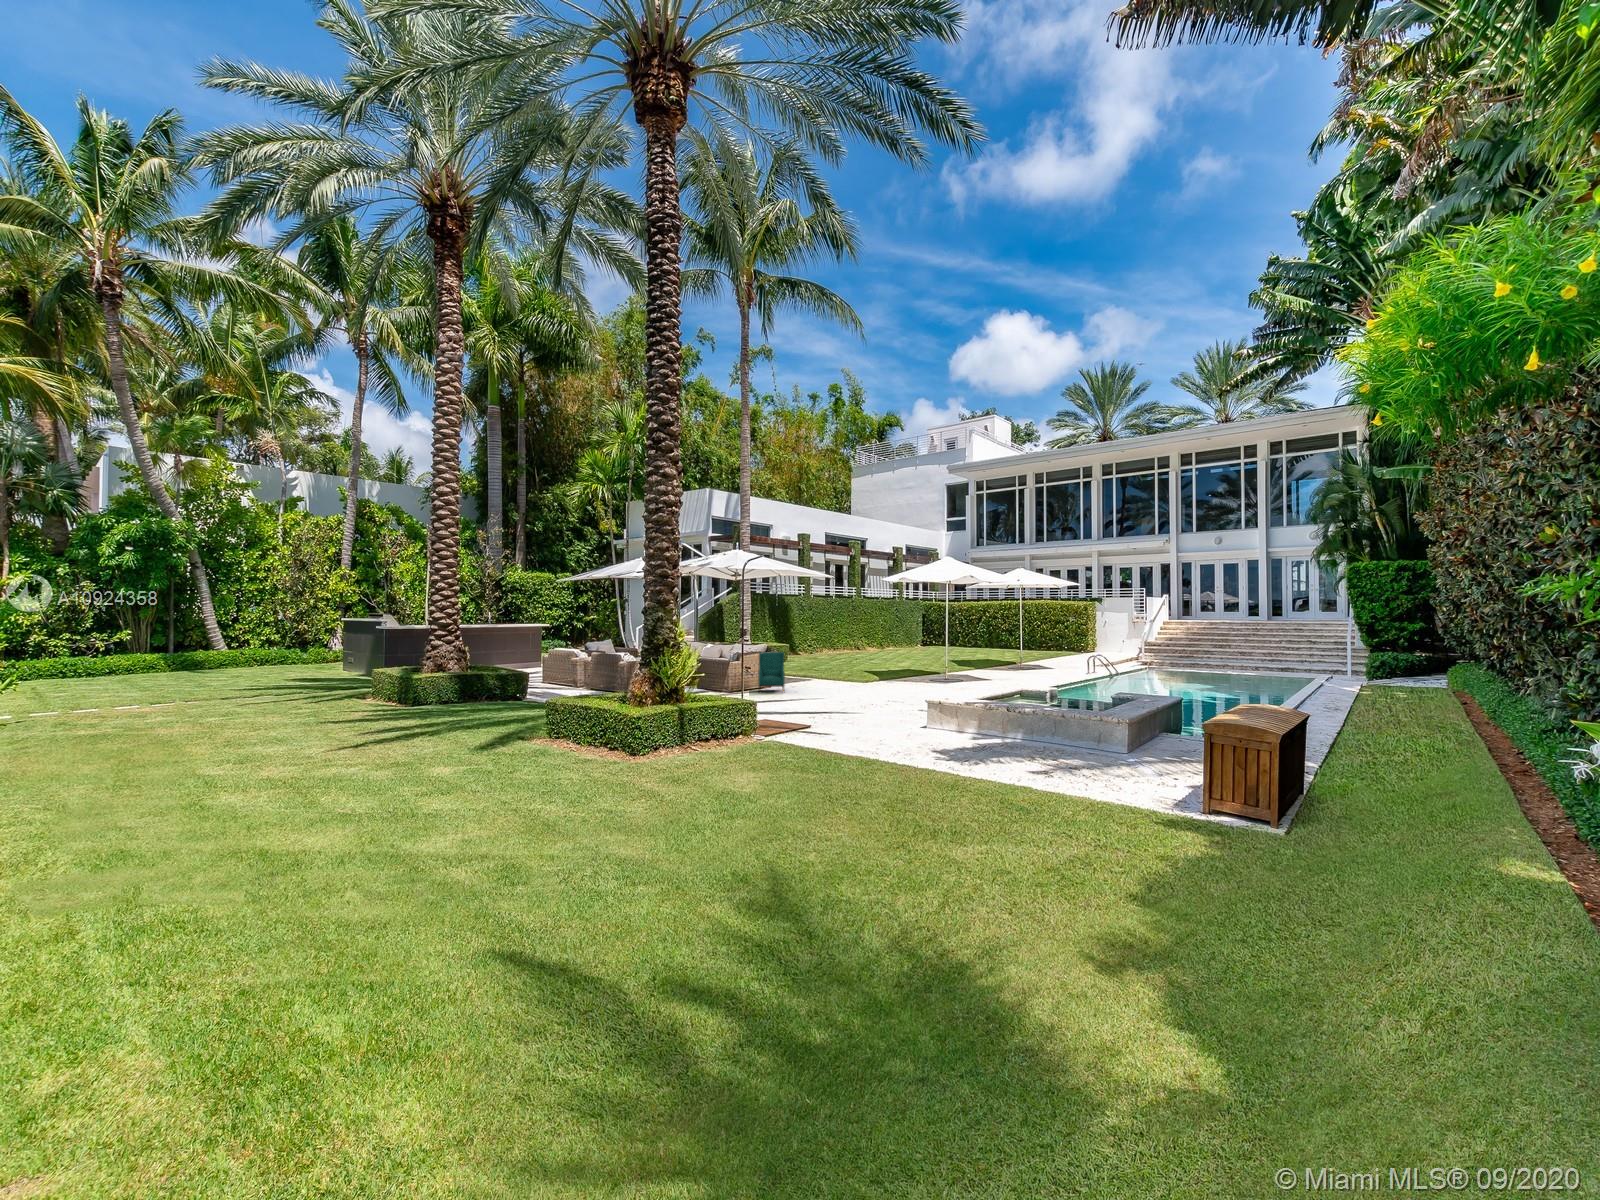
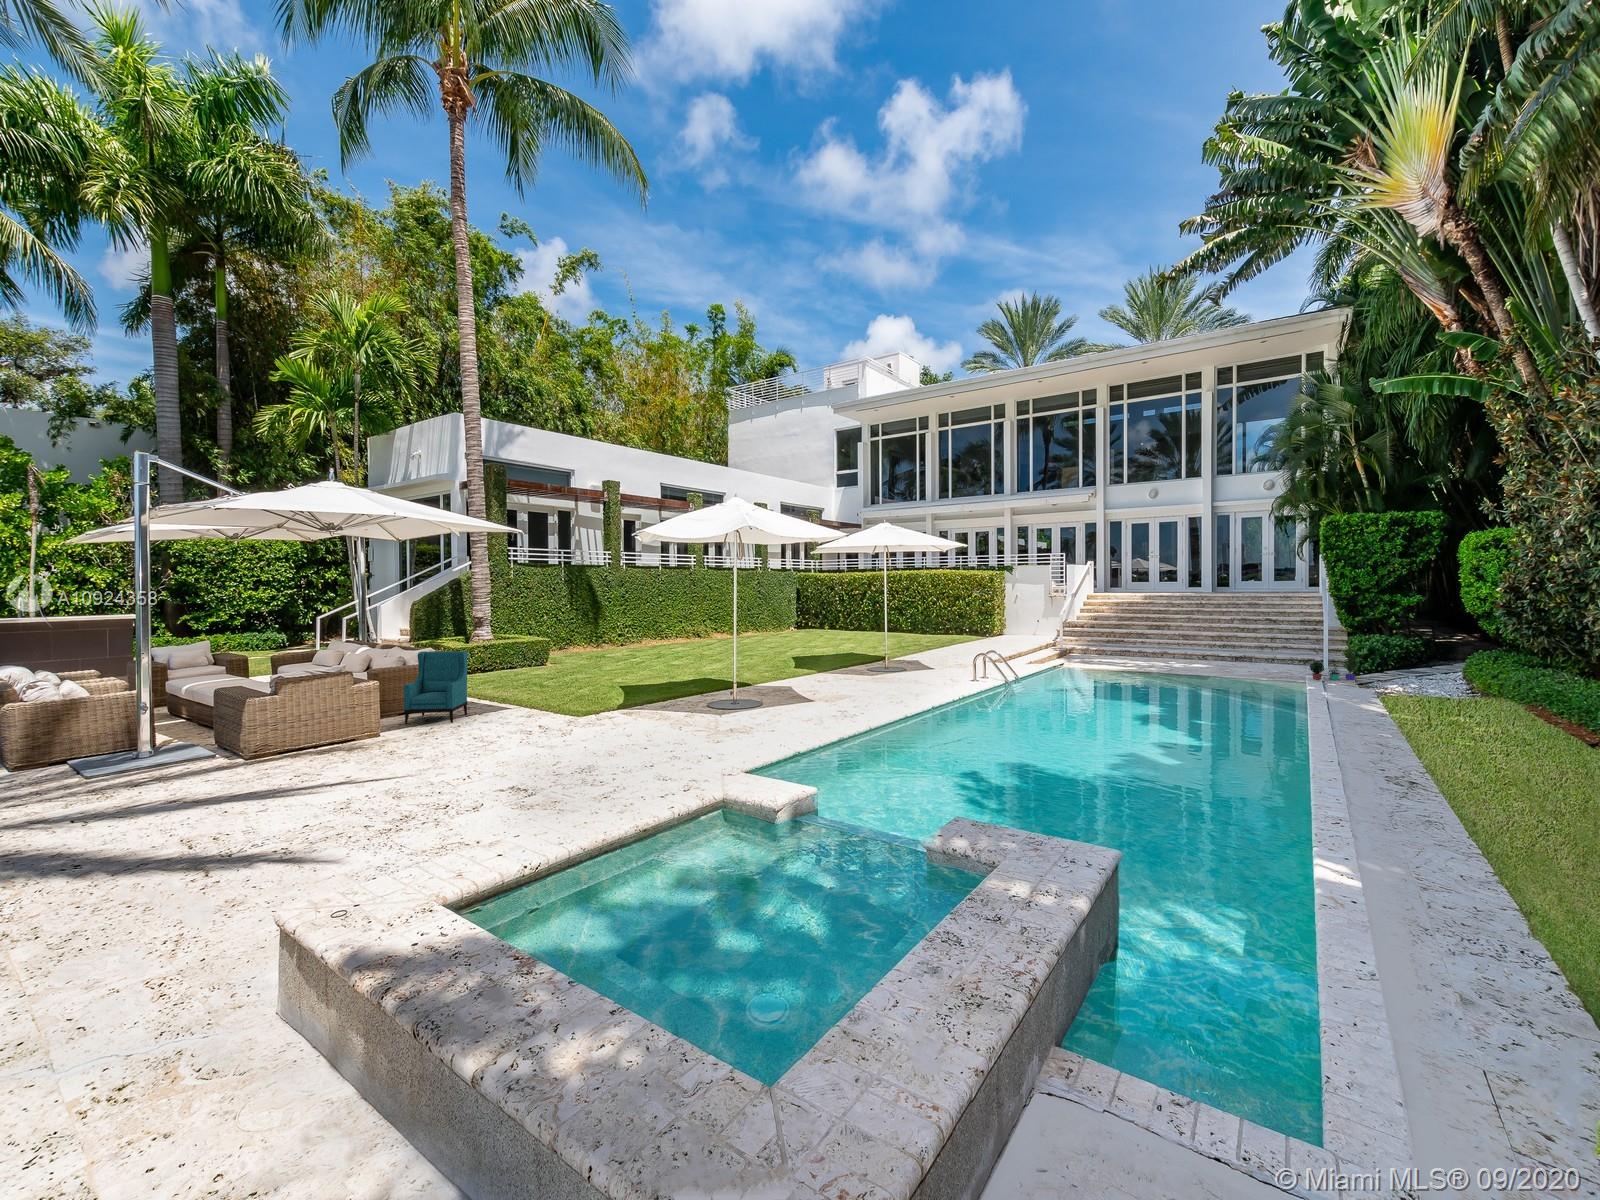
potted plant: none [1332,660,1369,683] -> present [1310,649,1357,680]

